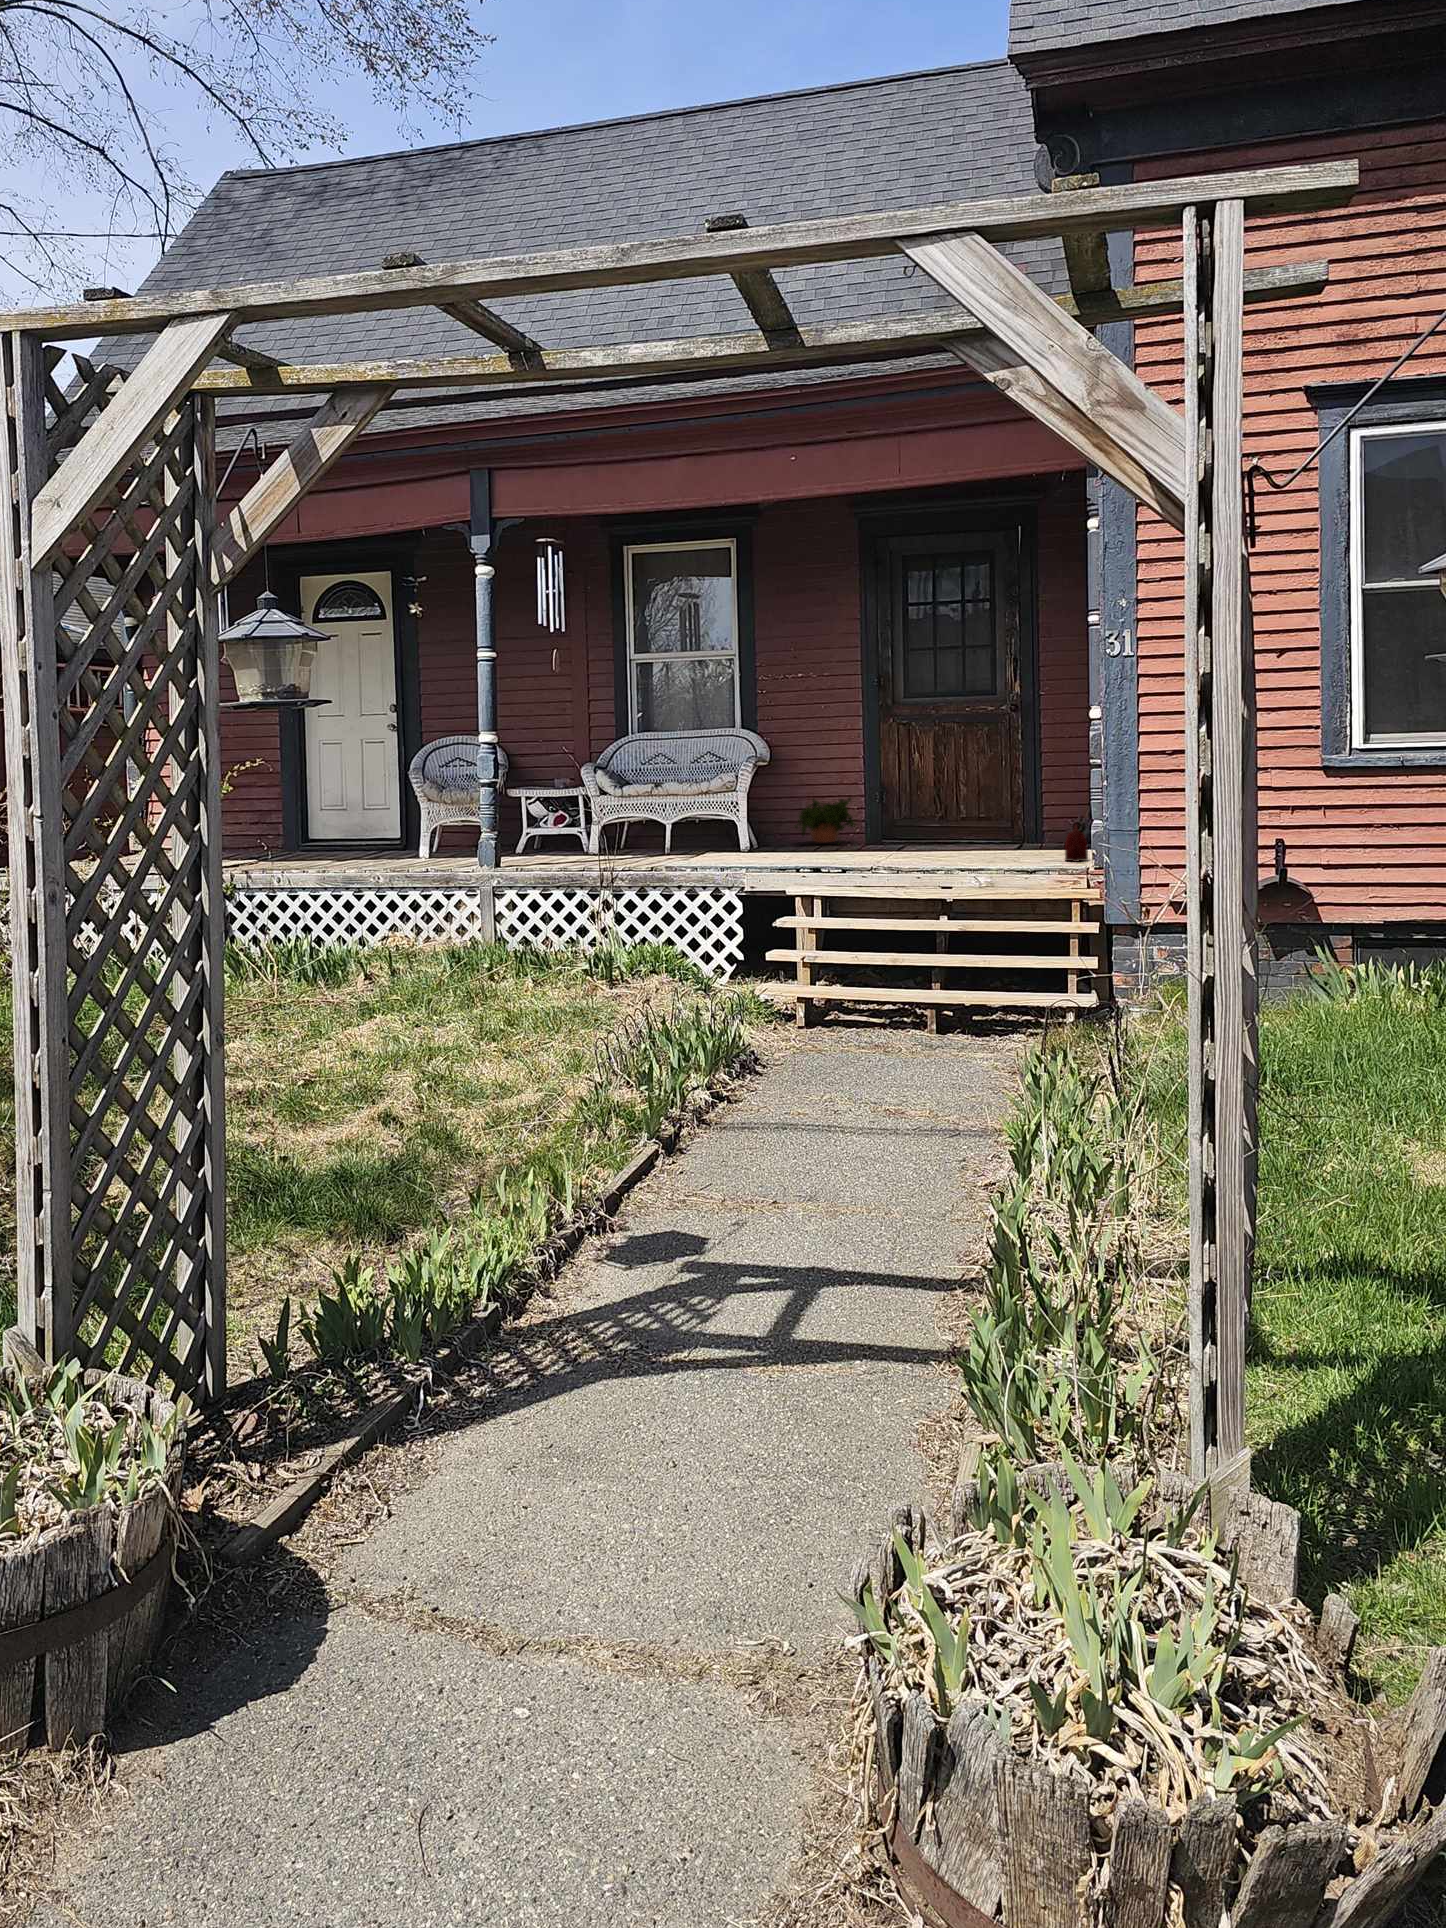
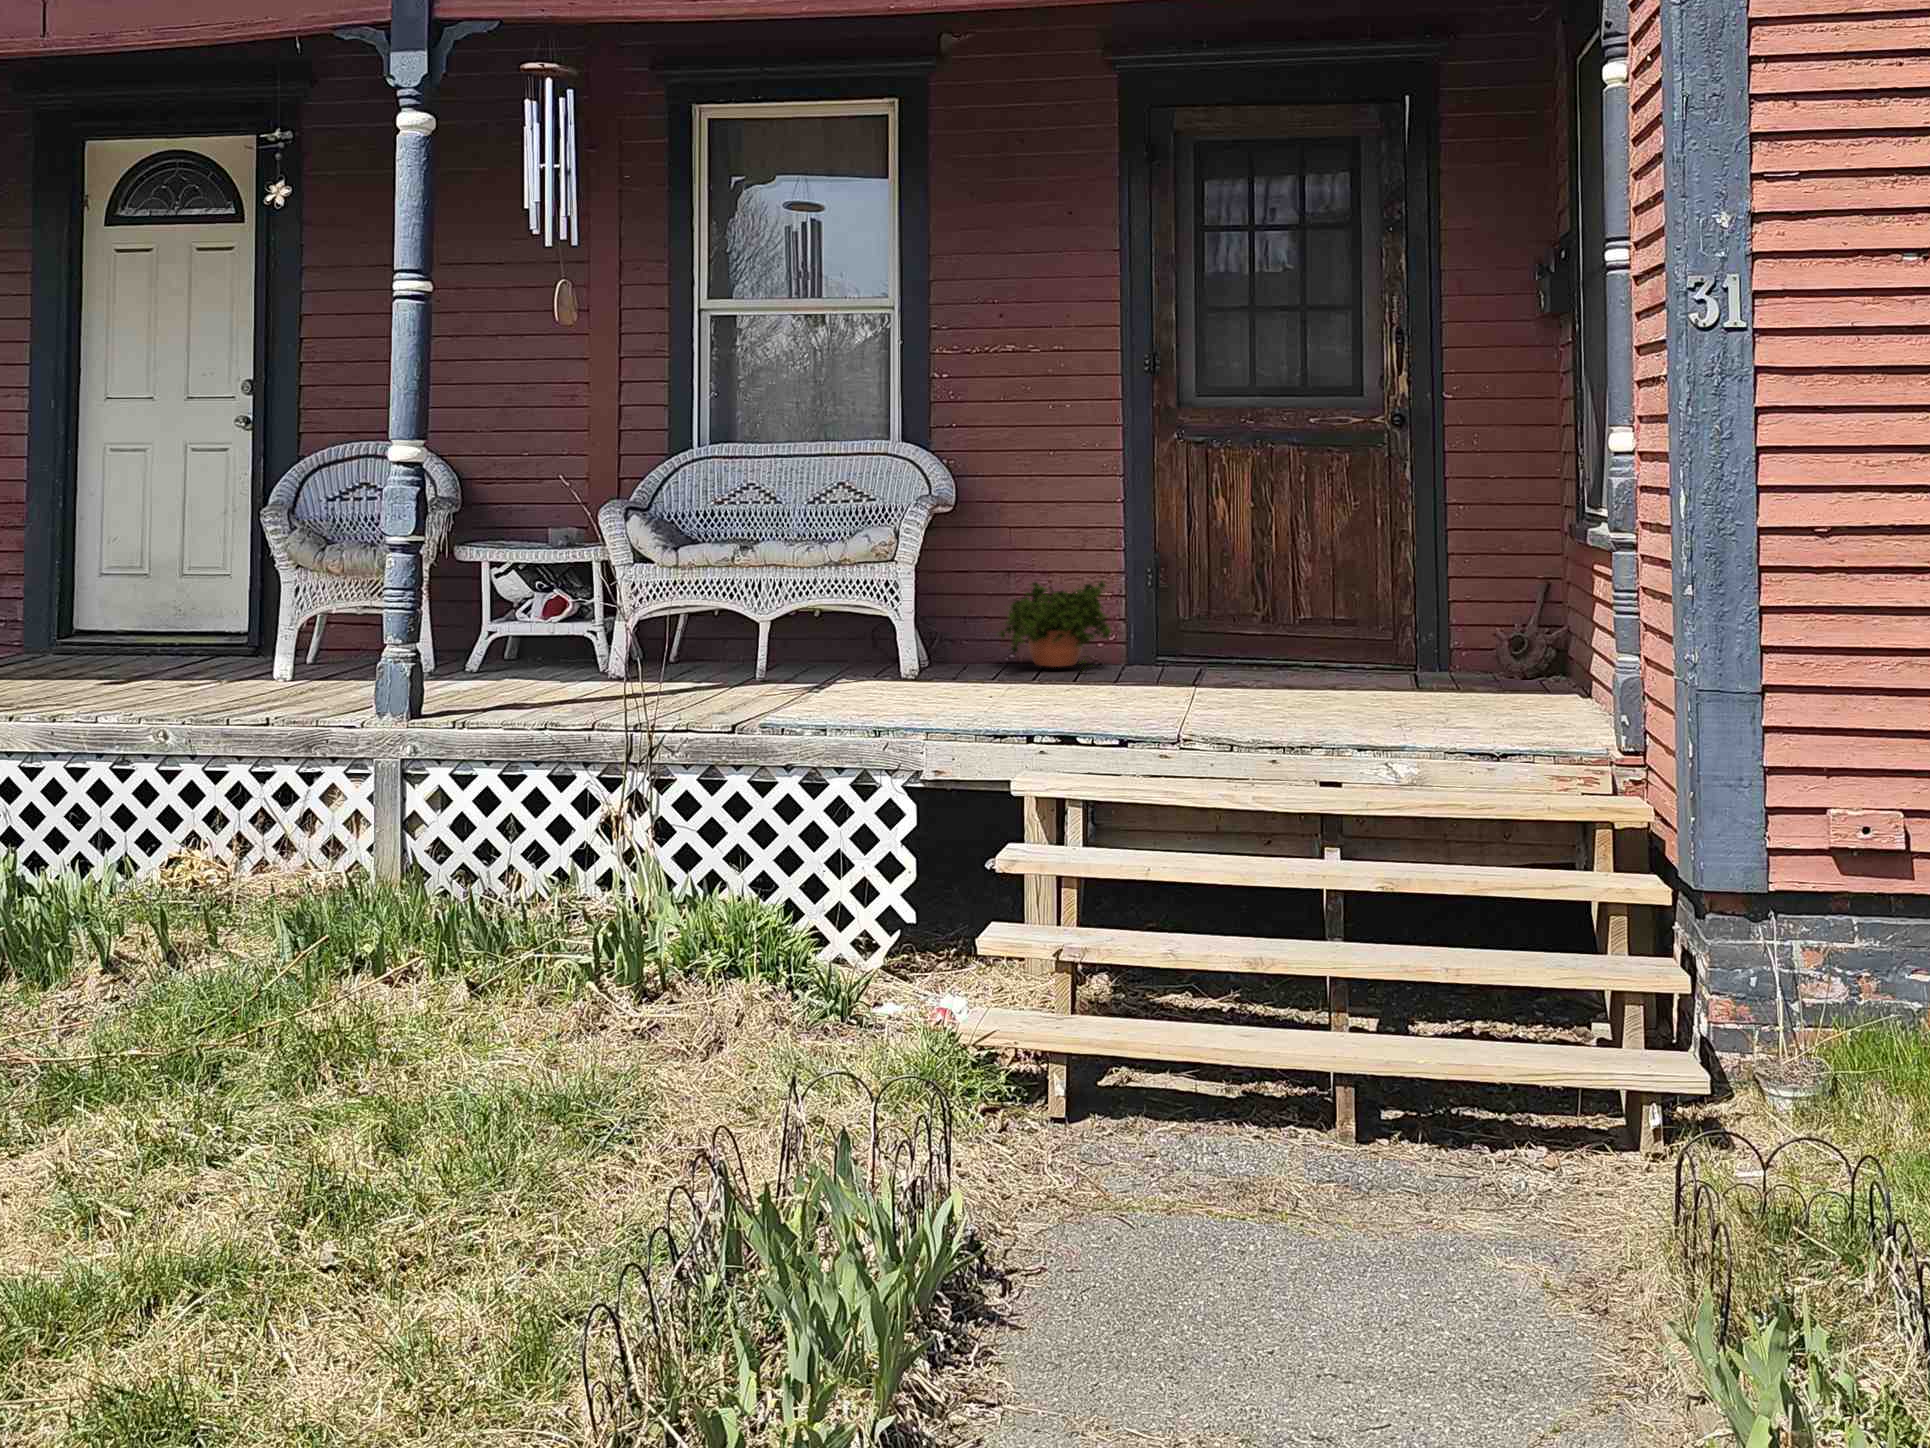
watering can: present [1065,826,1088,862] -> none [1557,659,1606,736]

